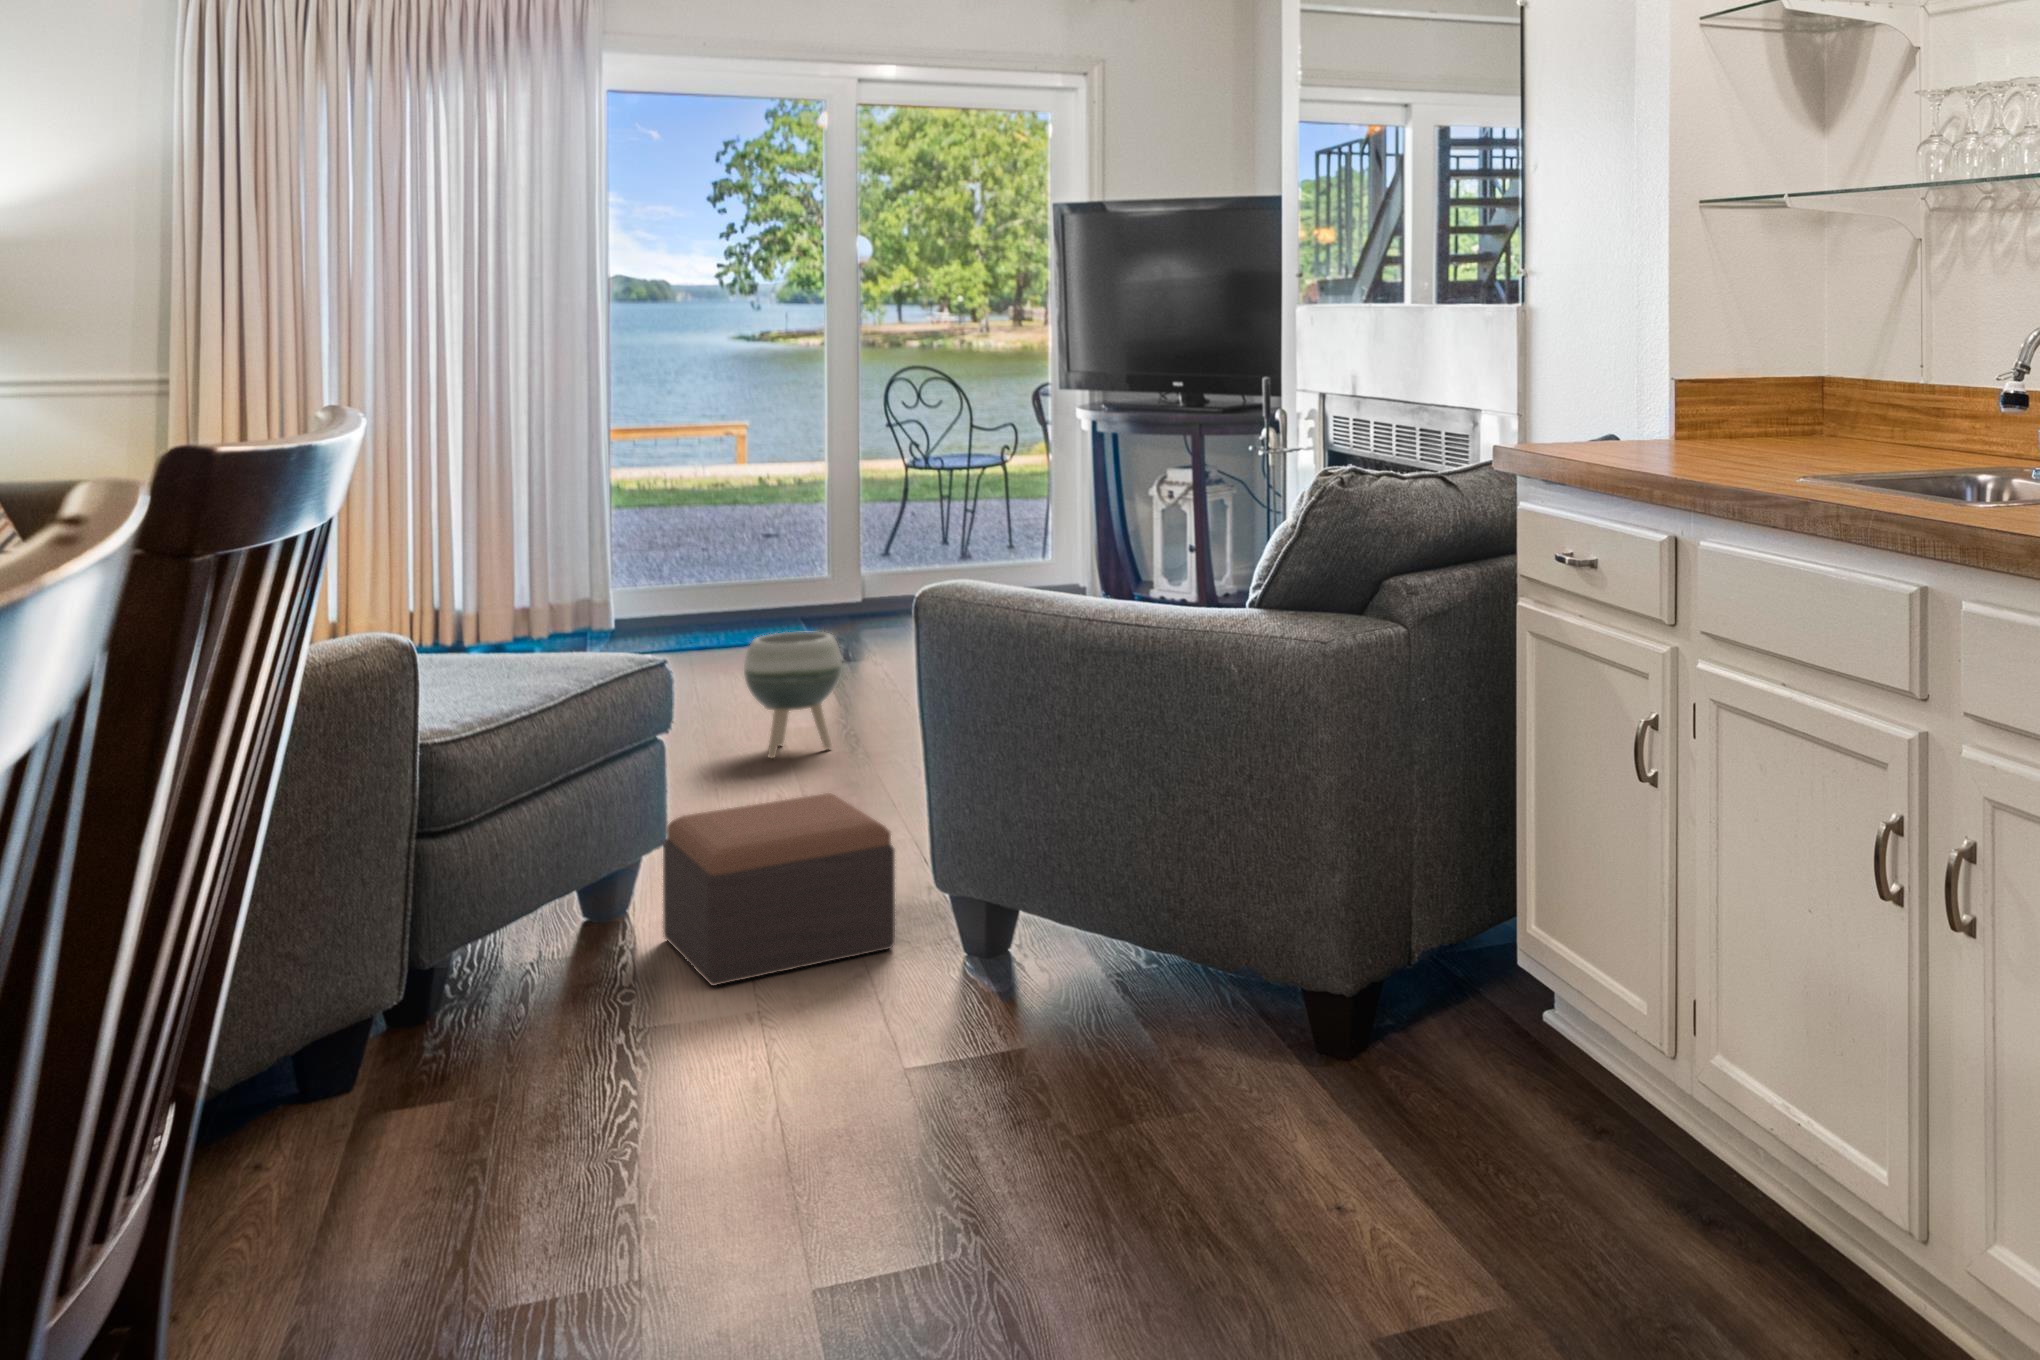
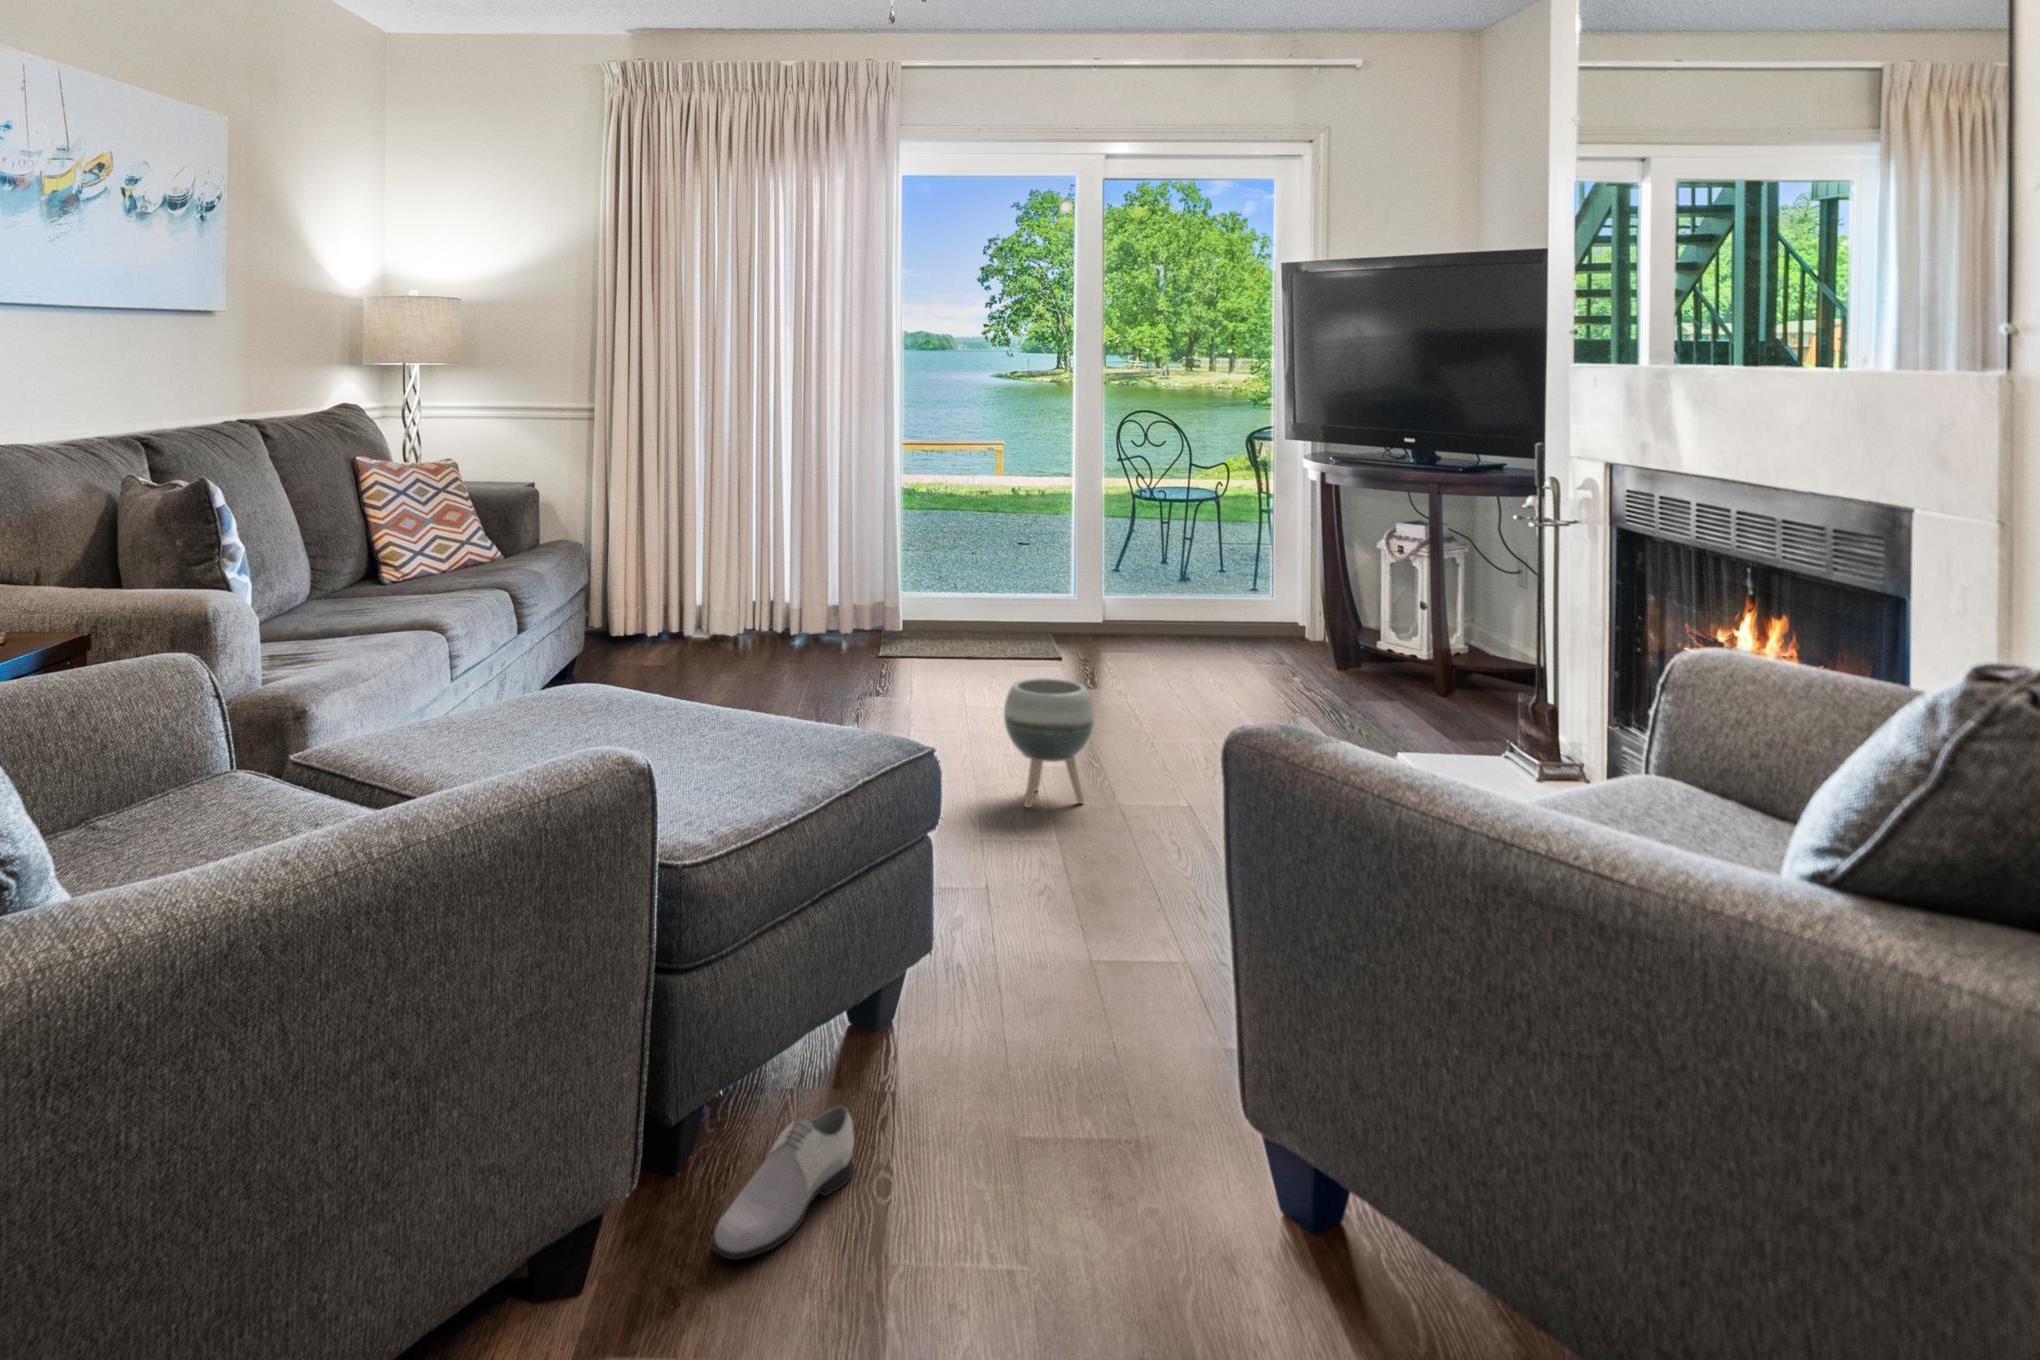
footstool: present [663,793,895,986] -> none [923,935,1186,1199]
shoe: none [475,941,601,1045] -> present [713,1106,854,1259]

